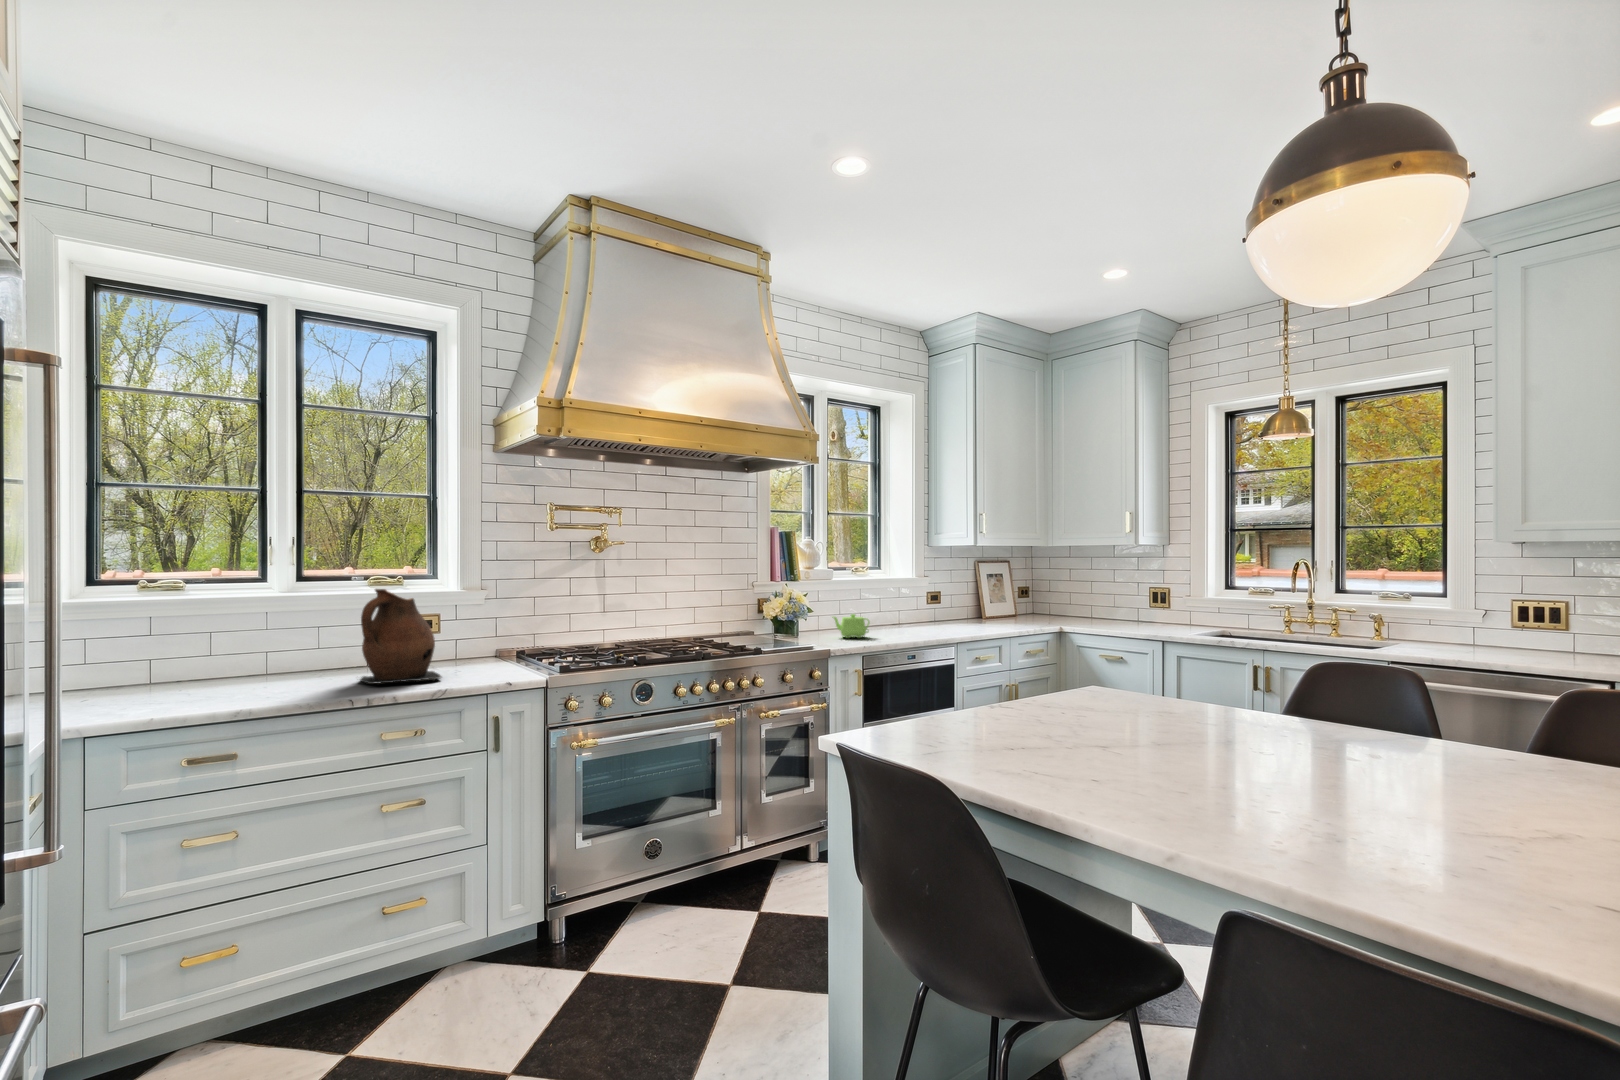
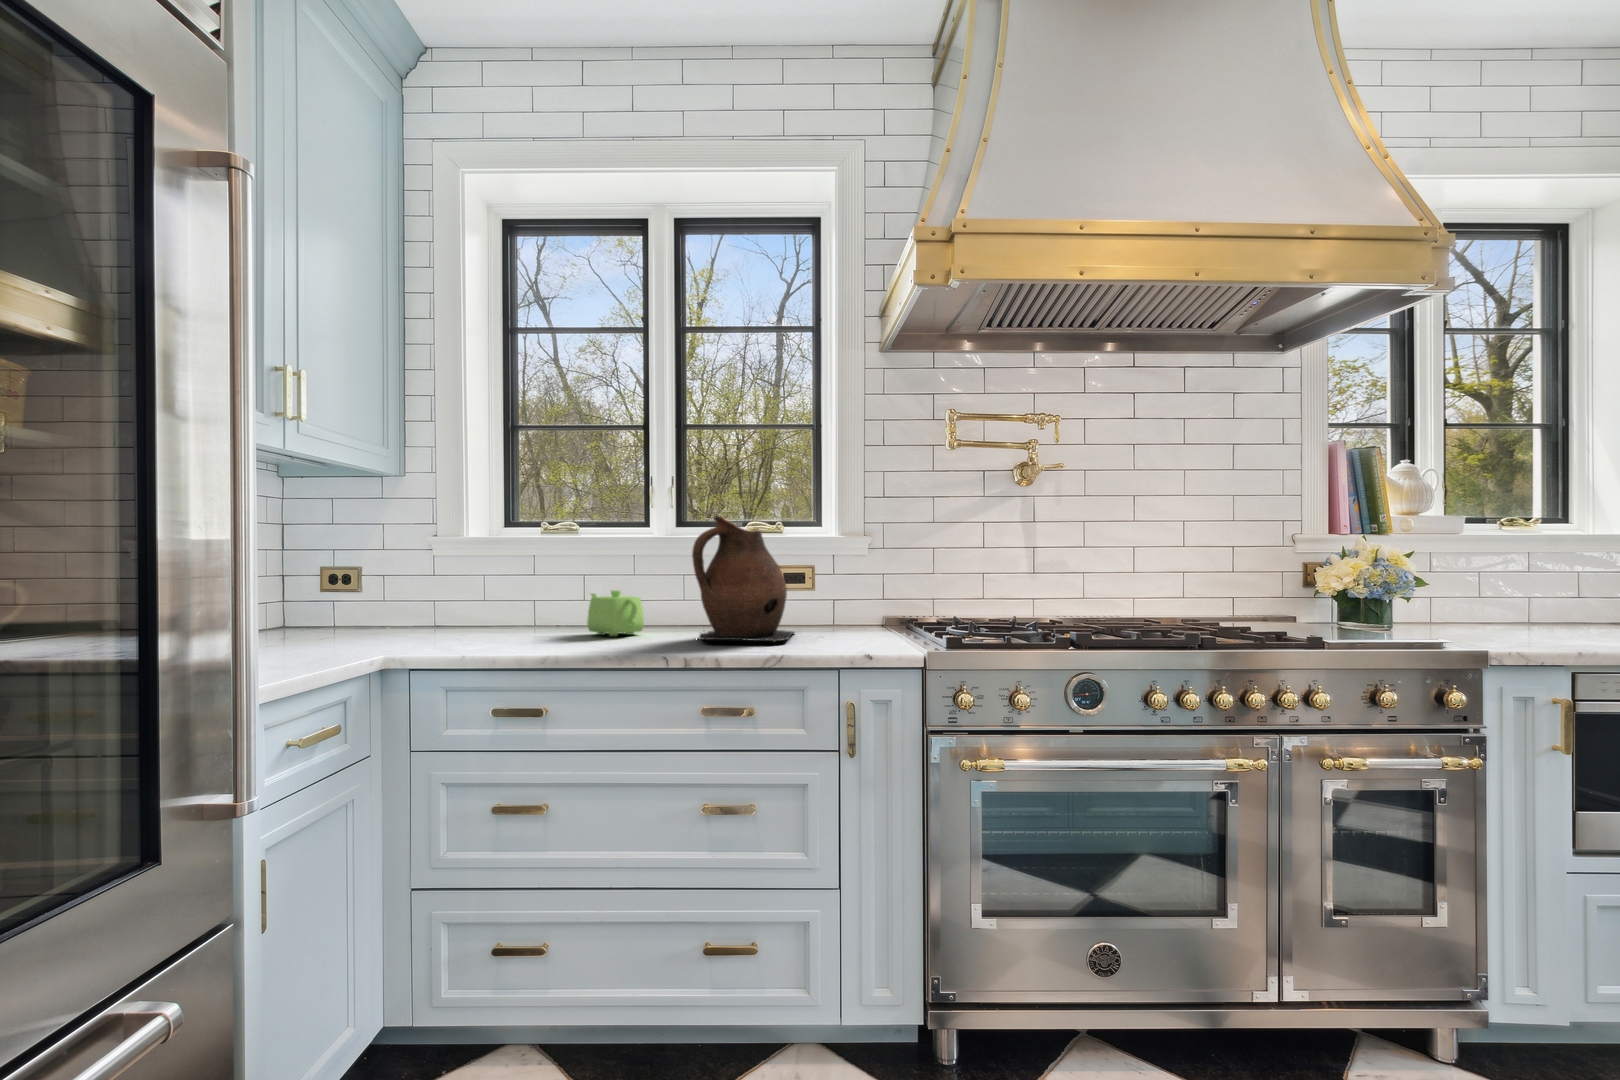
teapot: present [832,614,870,638] -> present [587,590,644,636]

